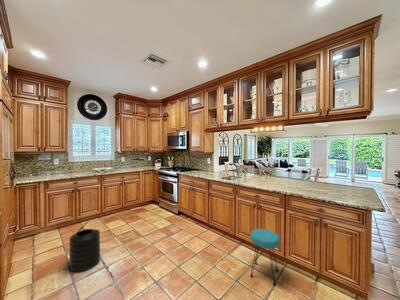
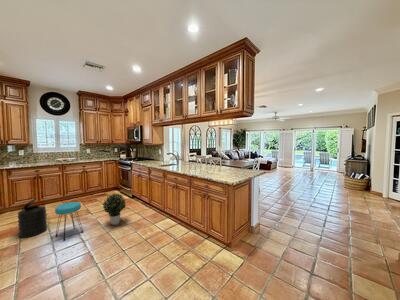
potted plant: none [167,214,195,254] -> present [103,194,126,225]
stool: present [251,229,280,285] -> present [55,202,83,240]

